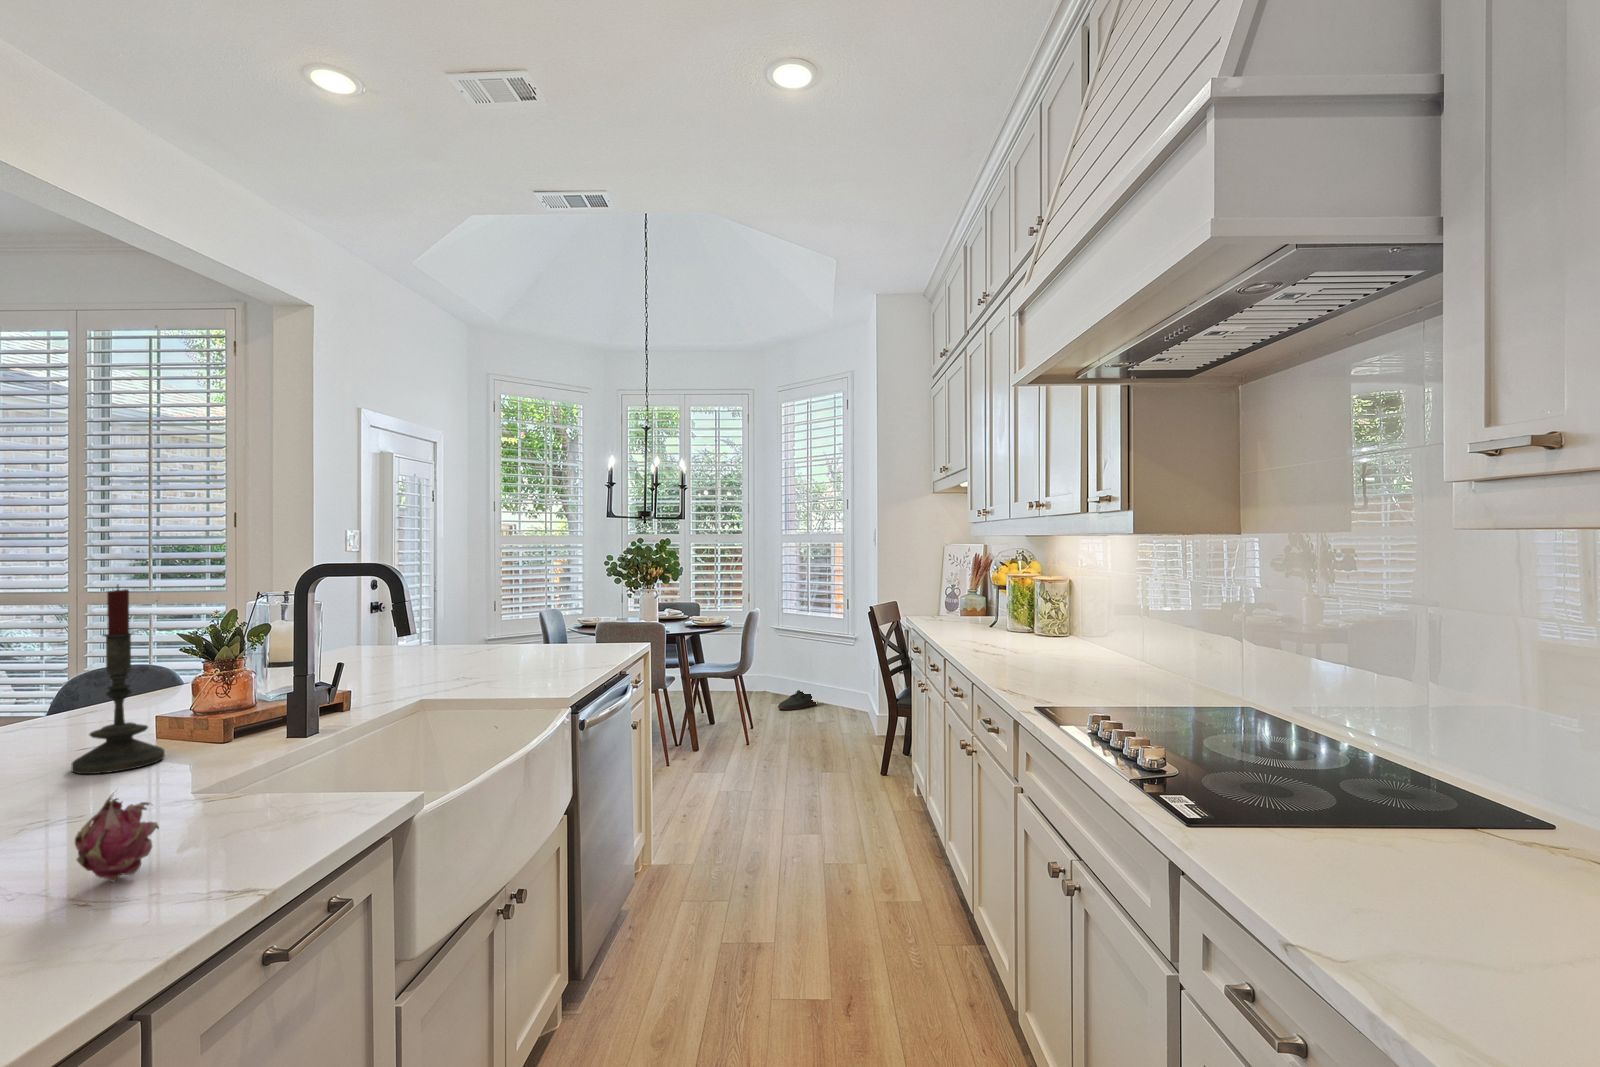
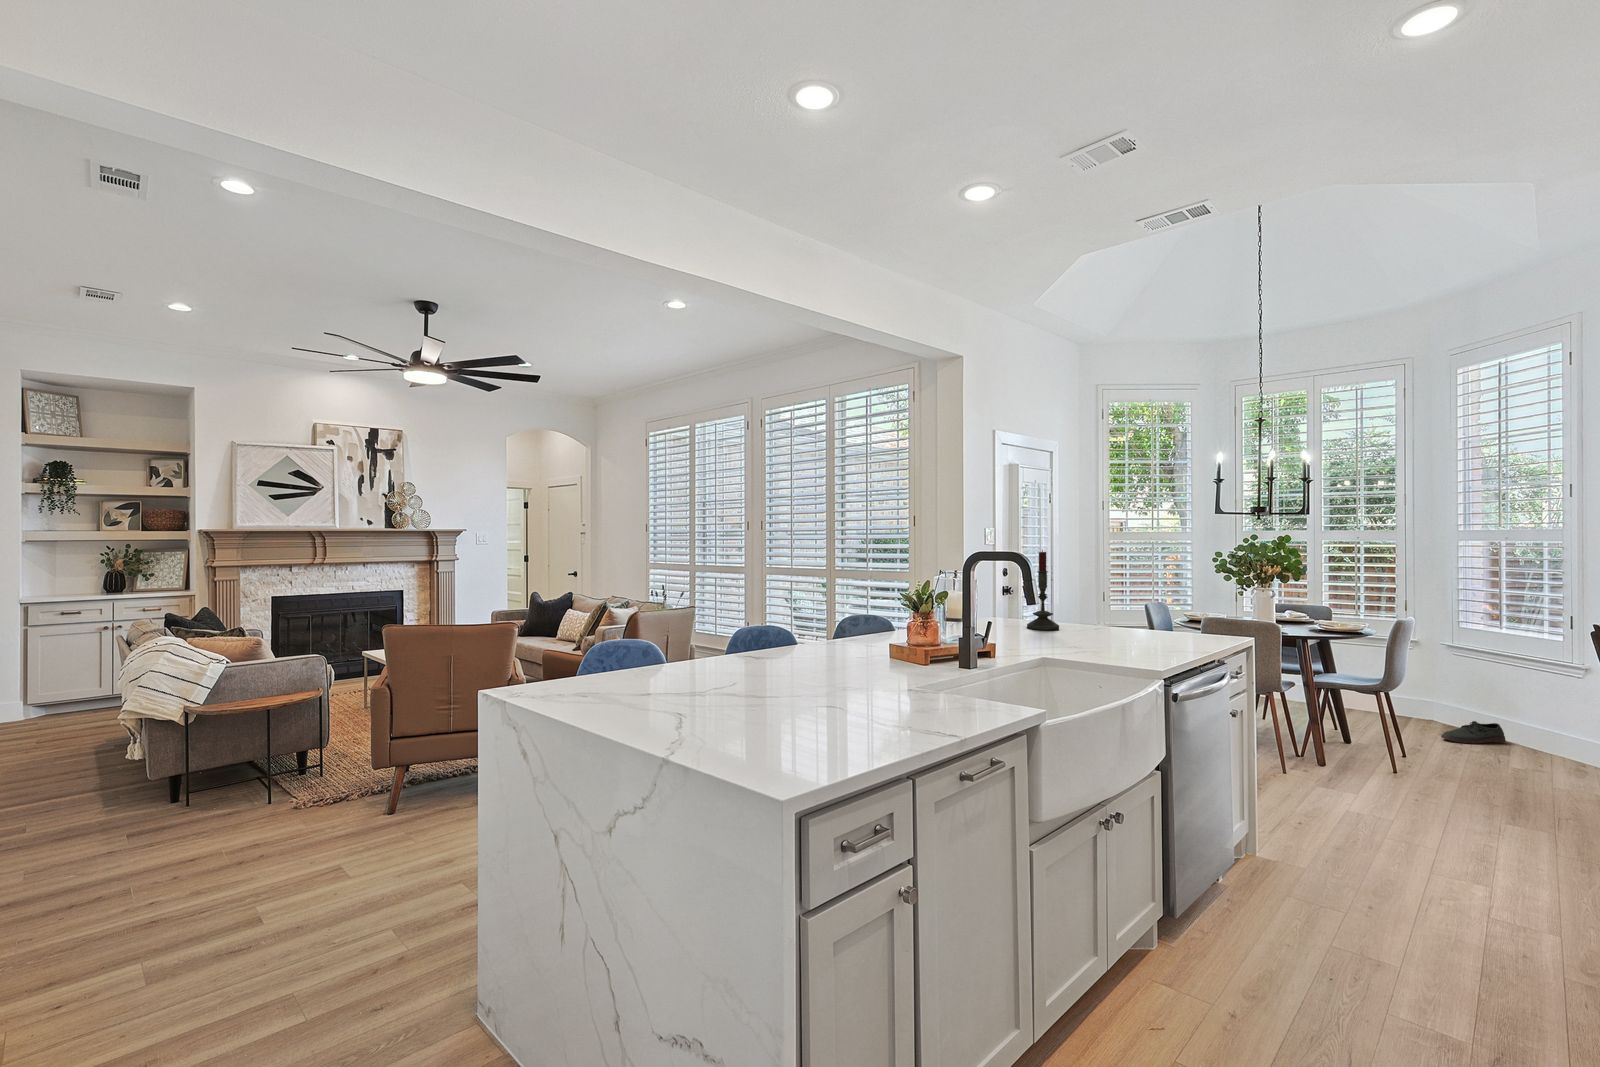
candle: present [71,585,165,774] -> present [1027,550,1059,630]
fruit: present [75,795,159,882] -> none [874,669,909,720]

